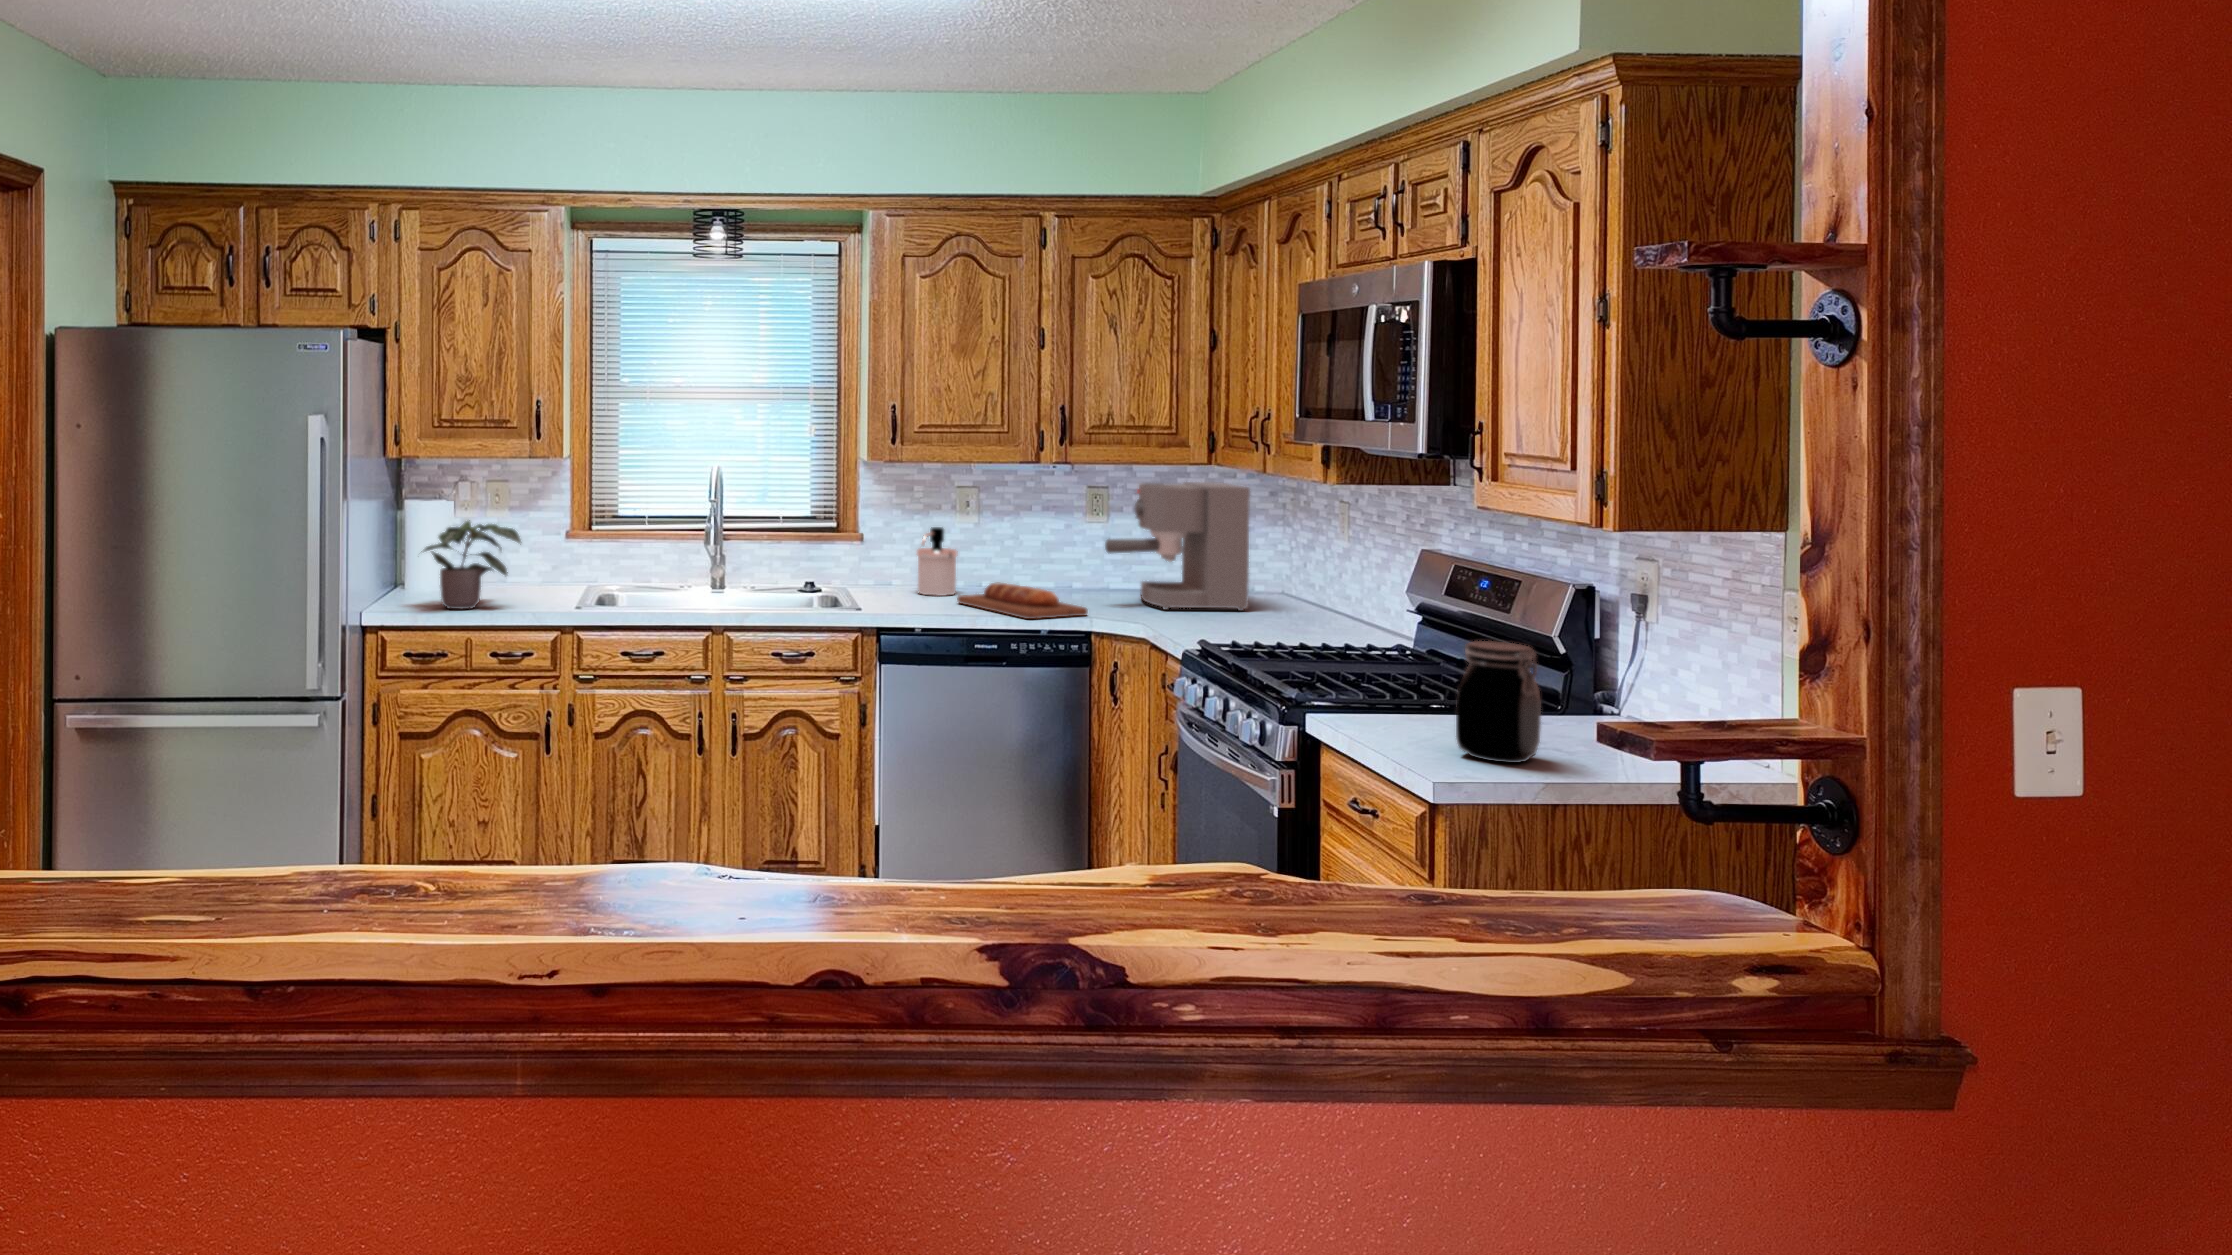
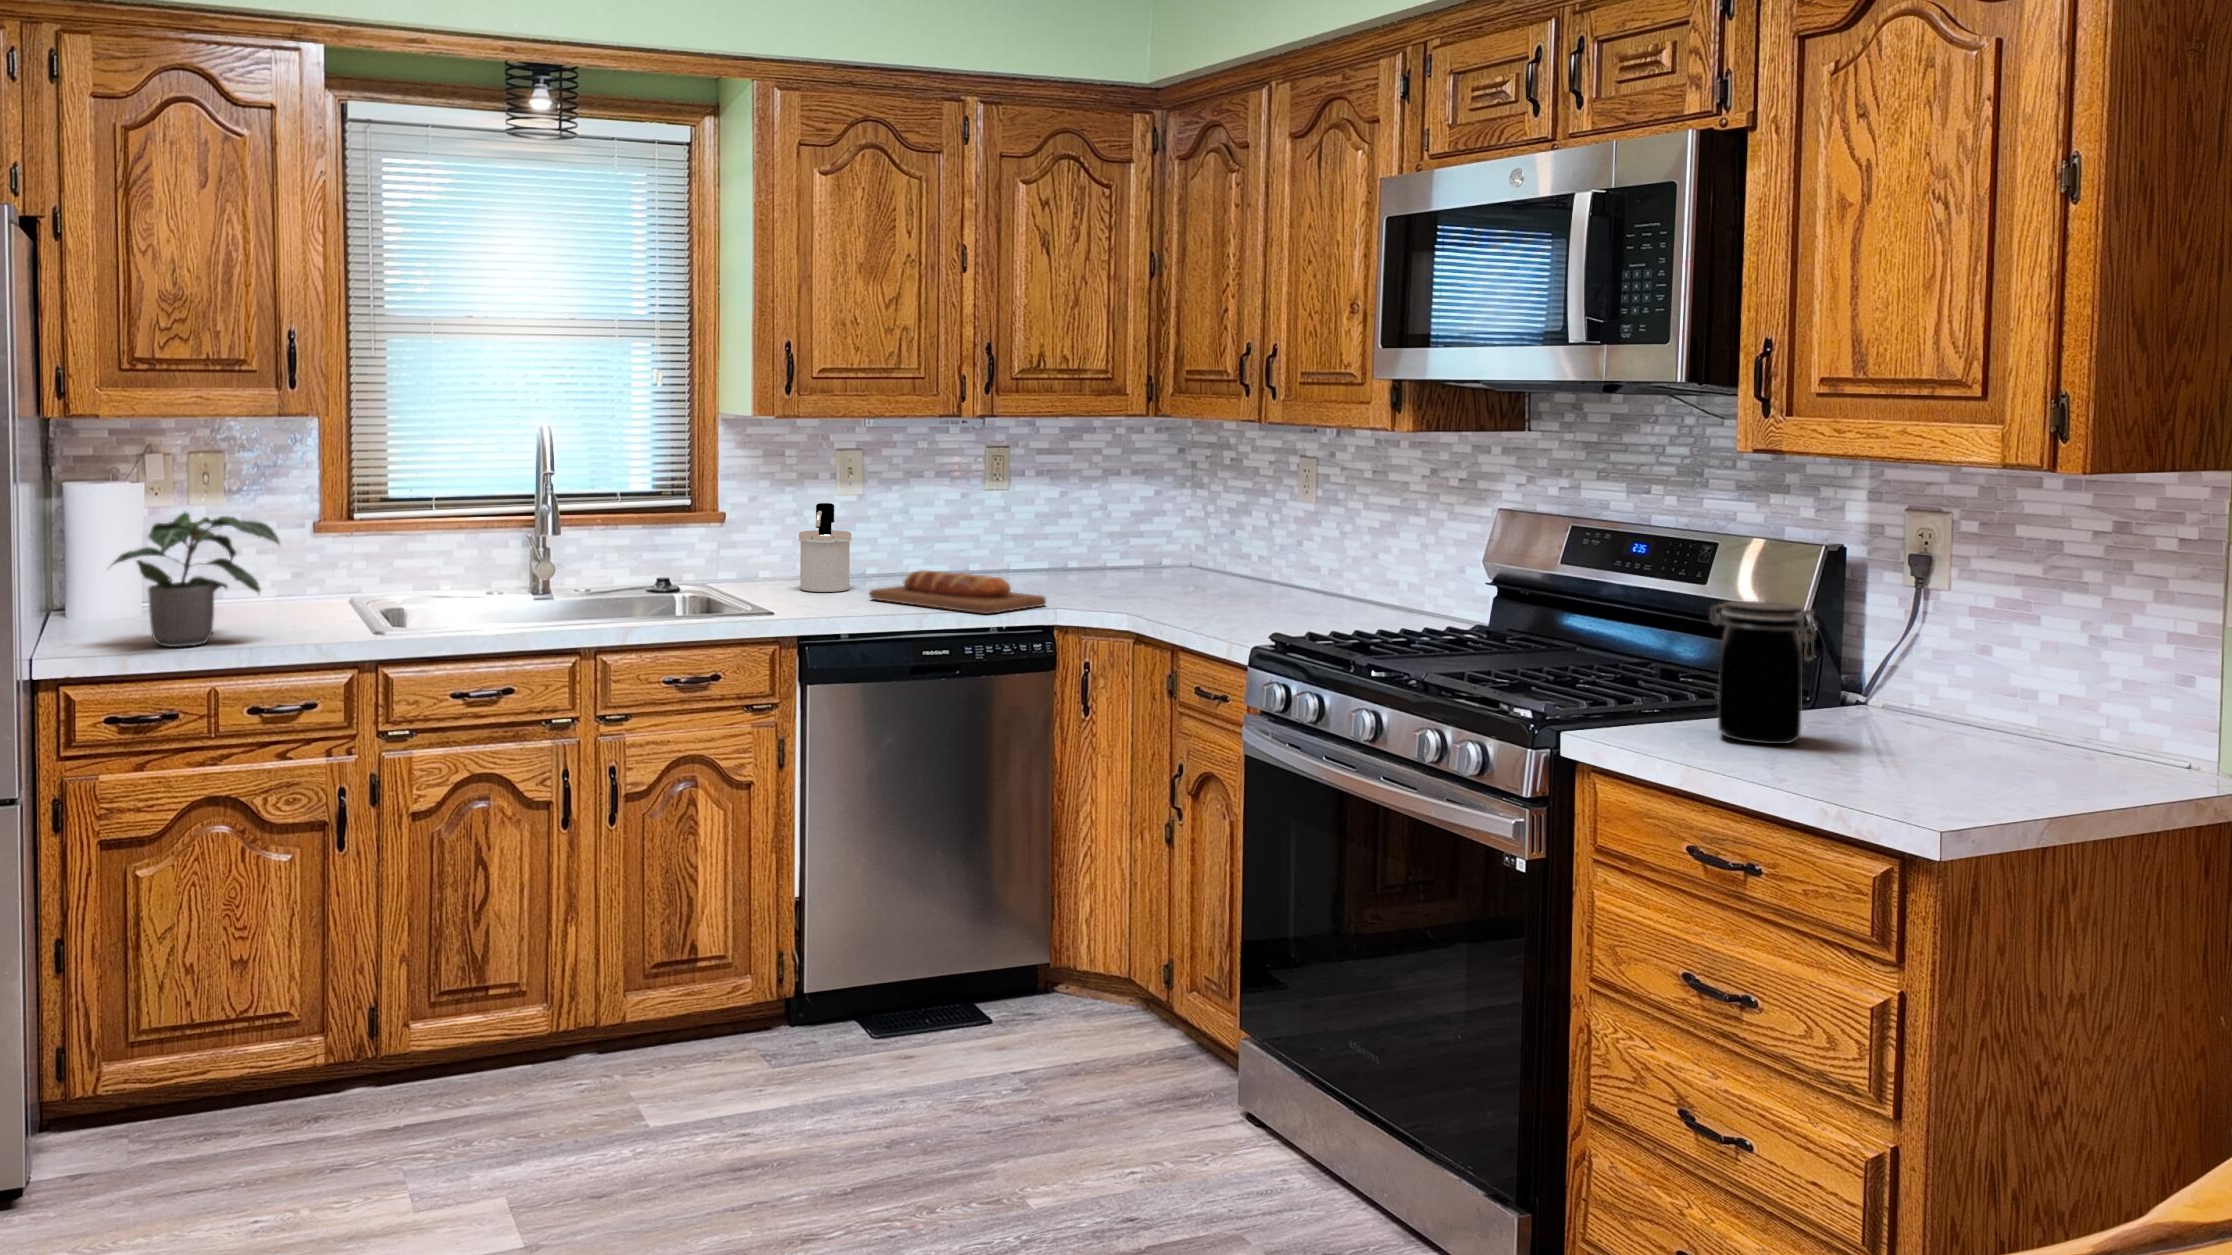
coffee maker: present [1105,482,1250,611] -> none [1046,438,1213,594]

